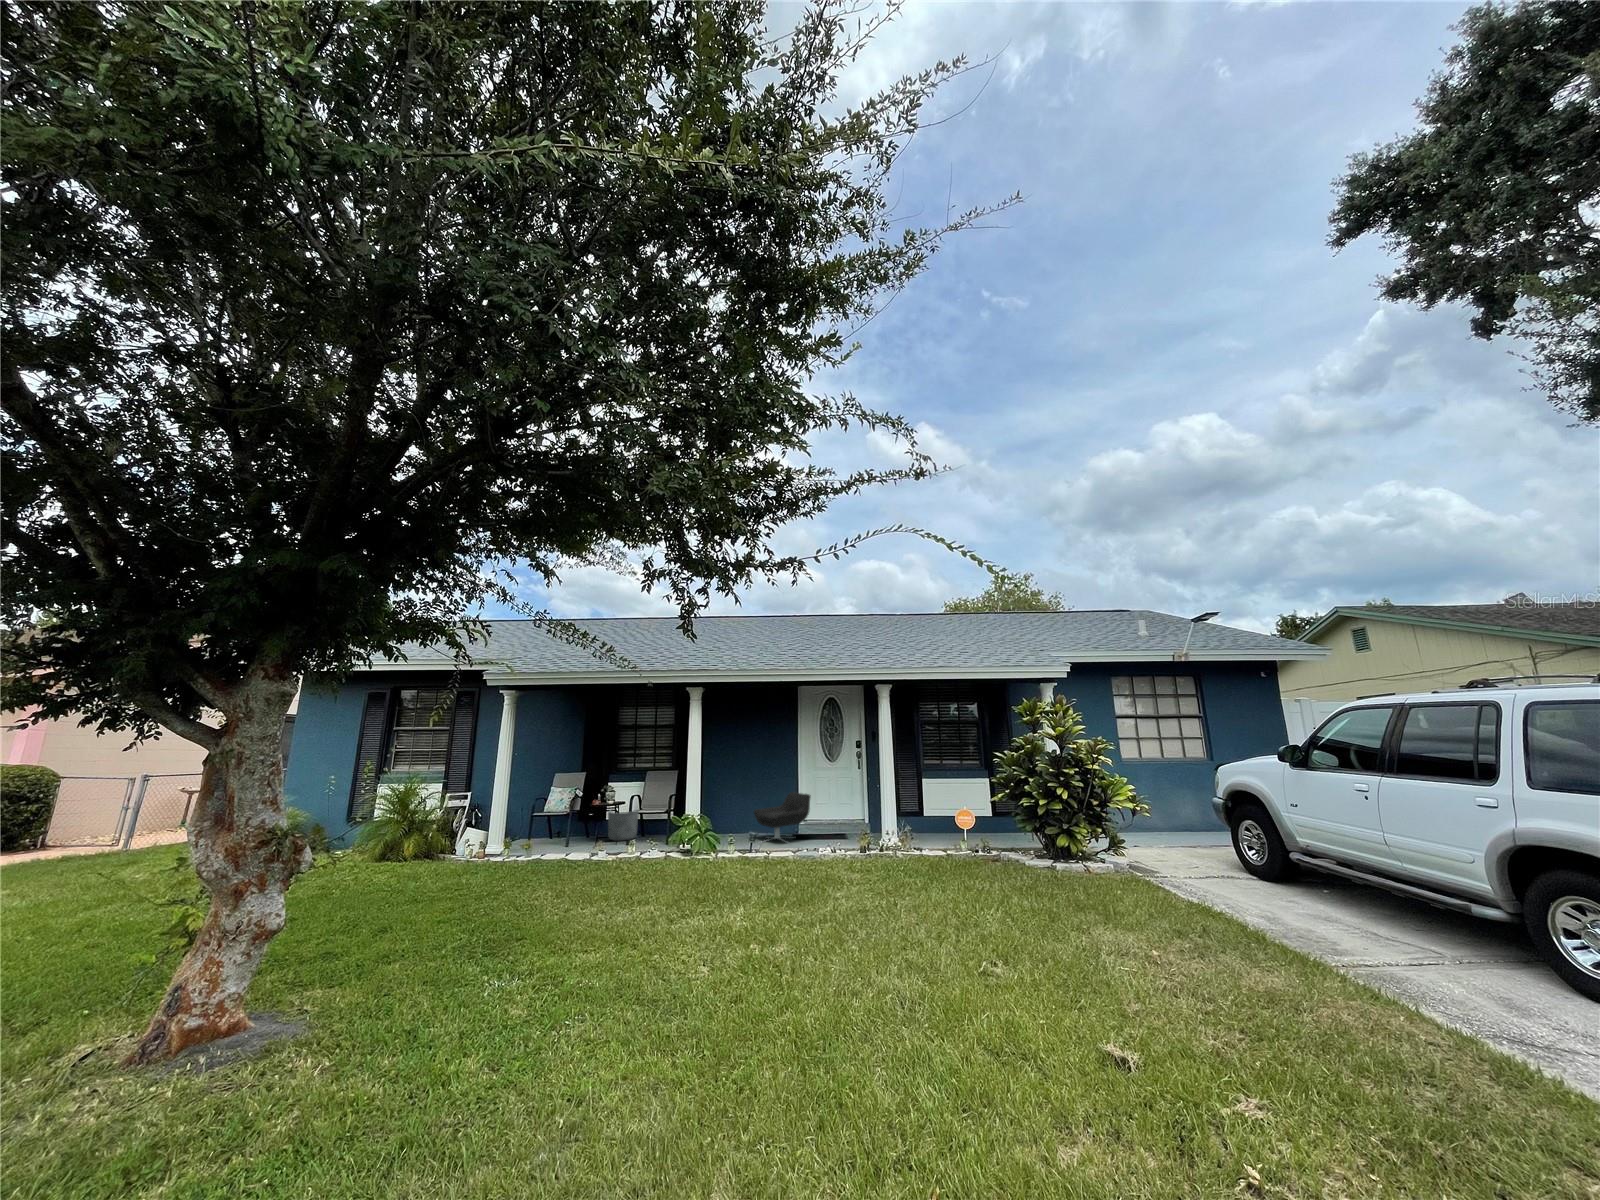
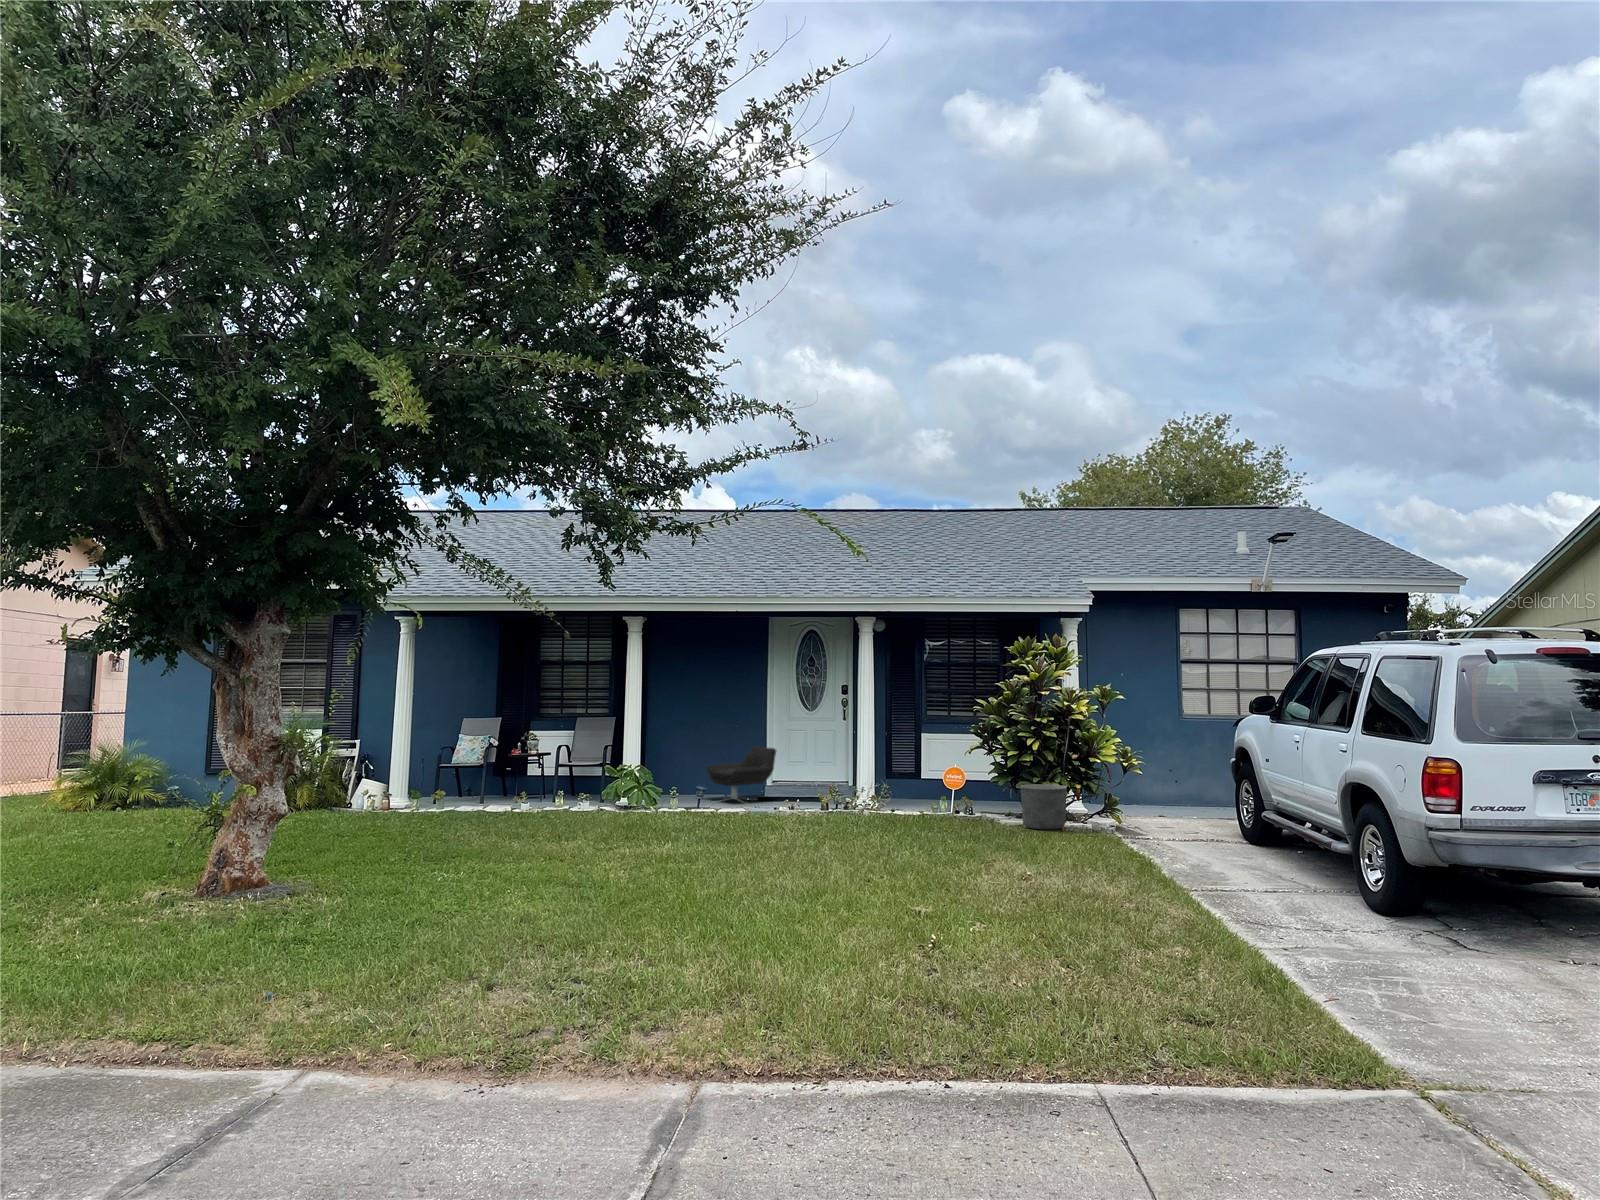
planter: present [608,810,639,841] -> present [1021,784,1067,830]

